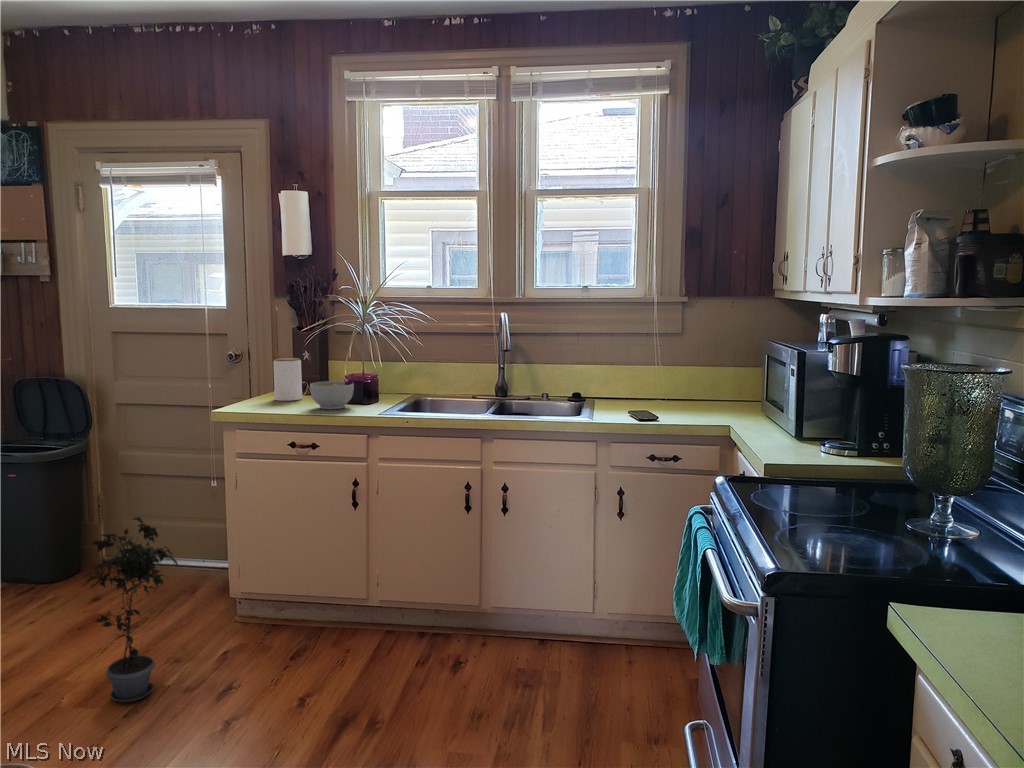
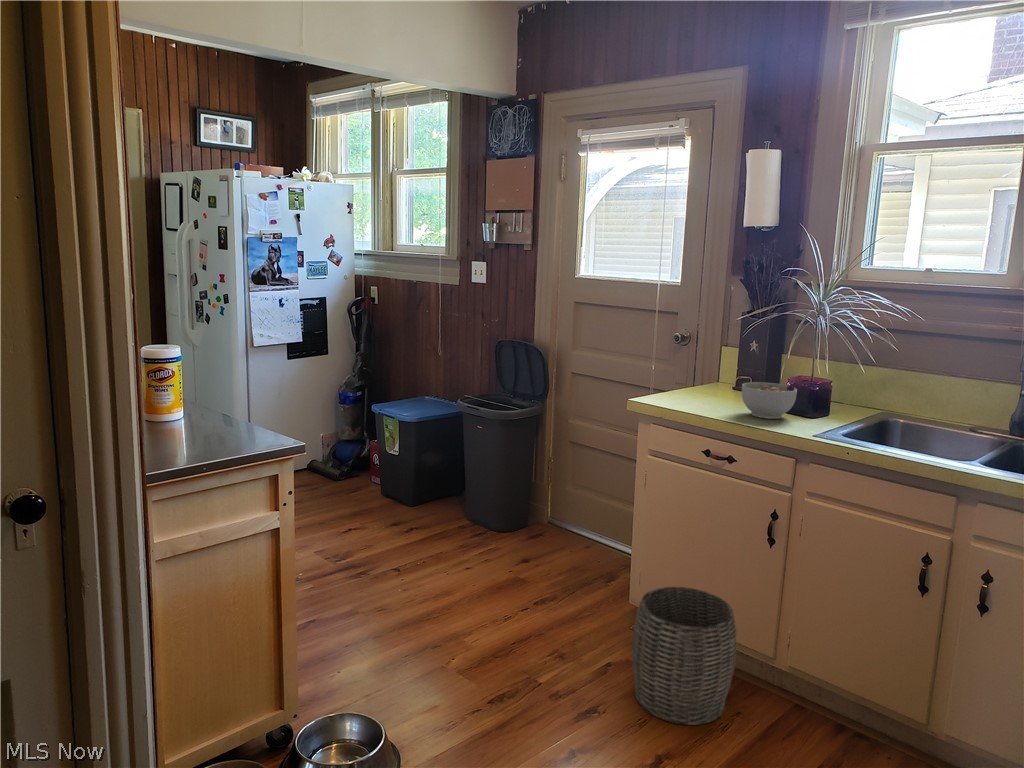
jar: present [273,358,302,401] -> none [710,347,746,398]
potted plant: present [84,517,178,703] -> none [480,499,562,680]
woven basket: none [253,562,344,678] -> present [632,587,737,725]

